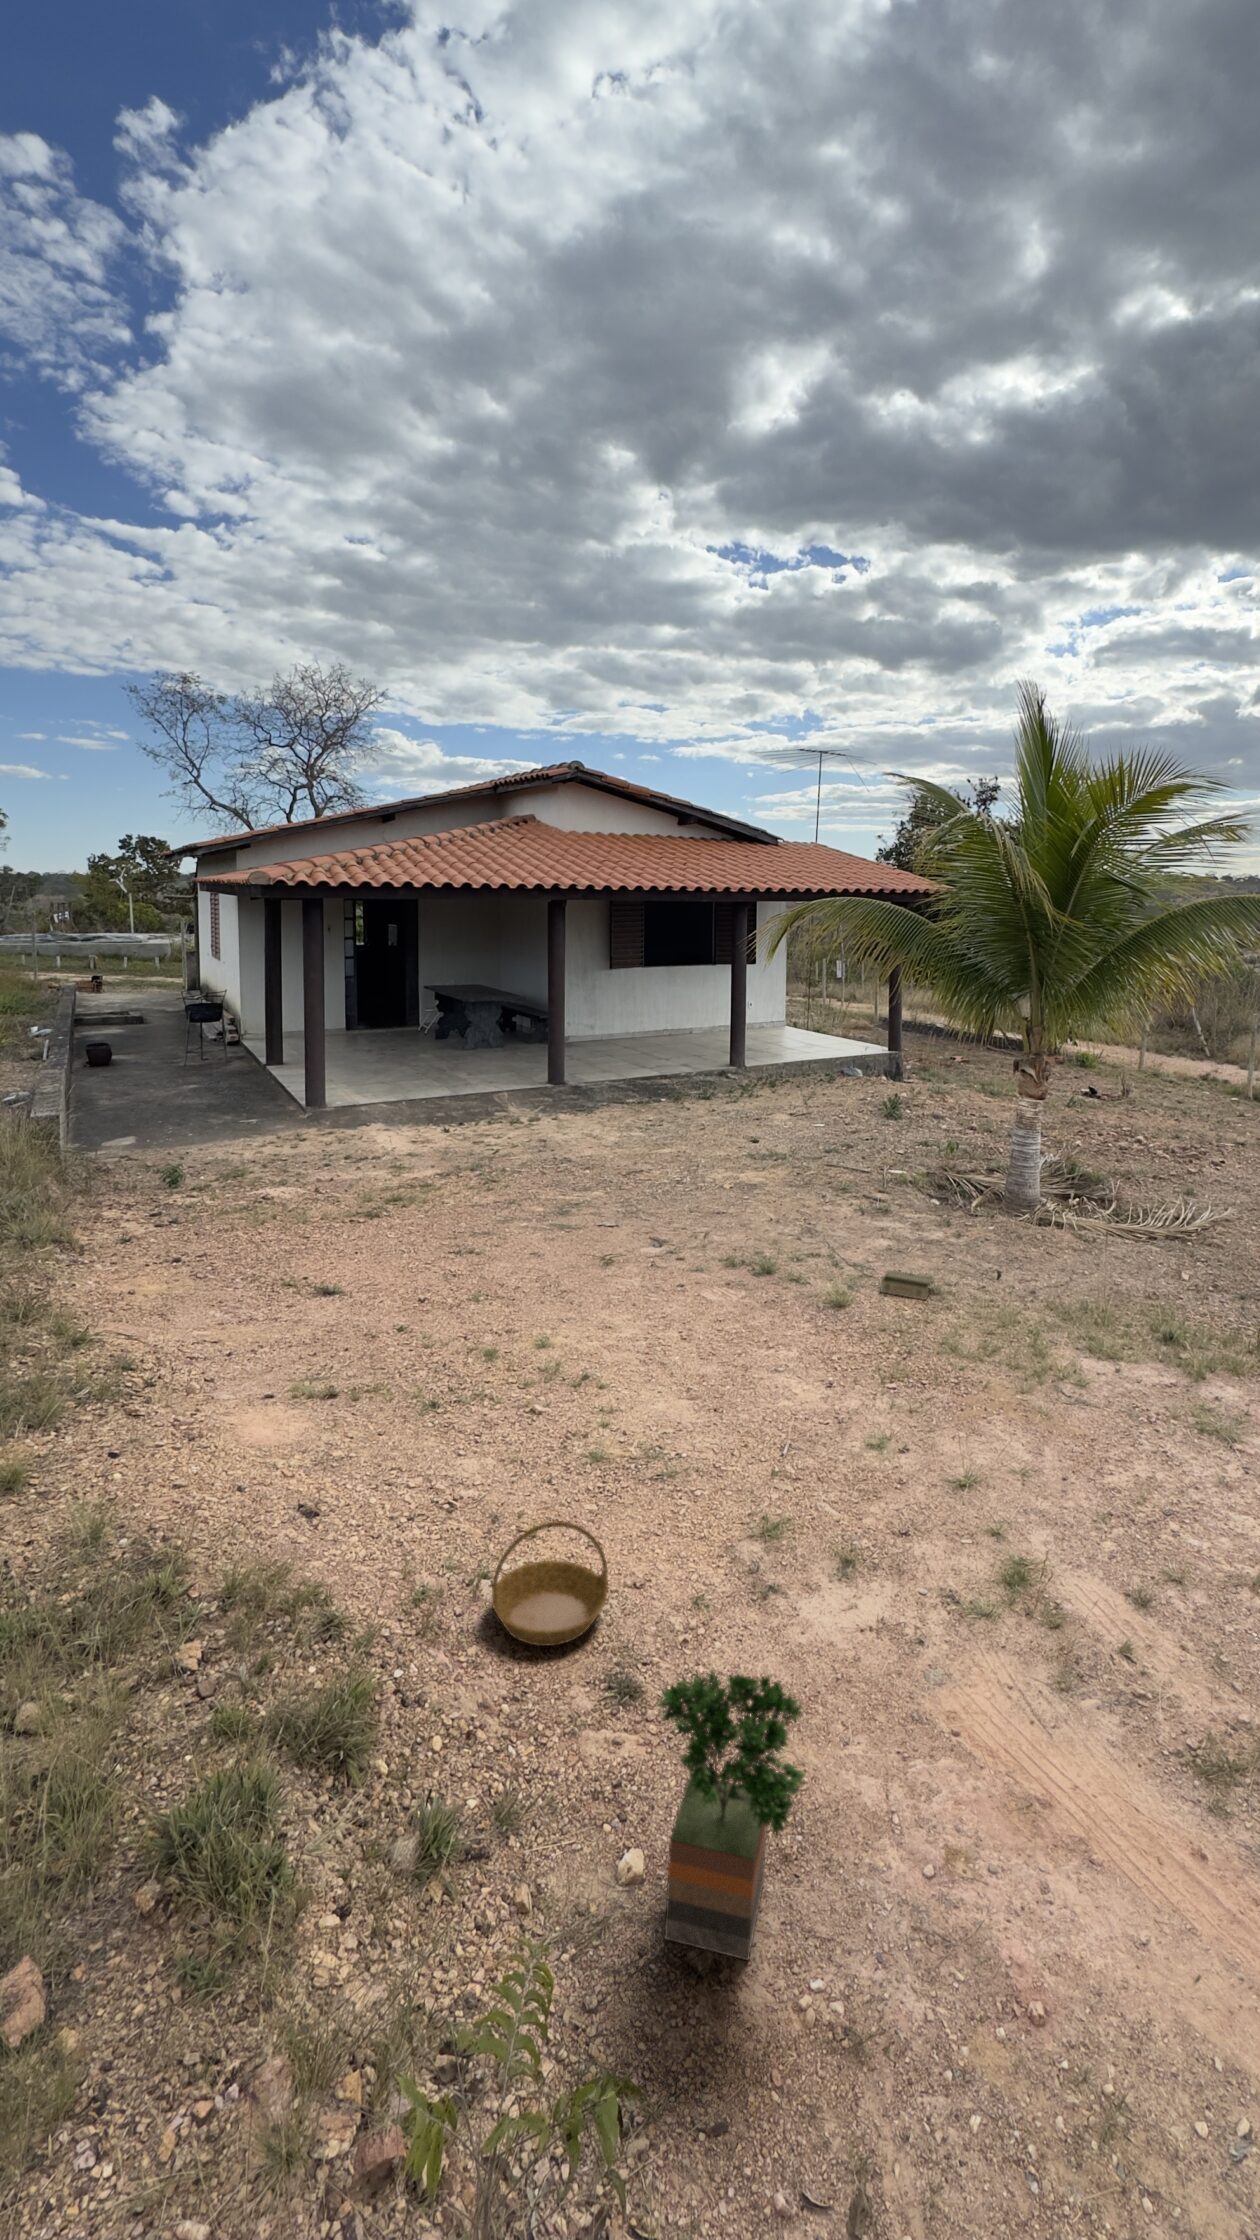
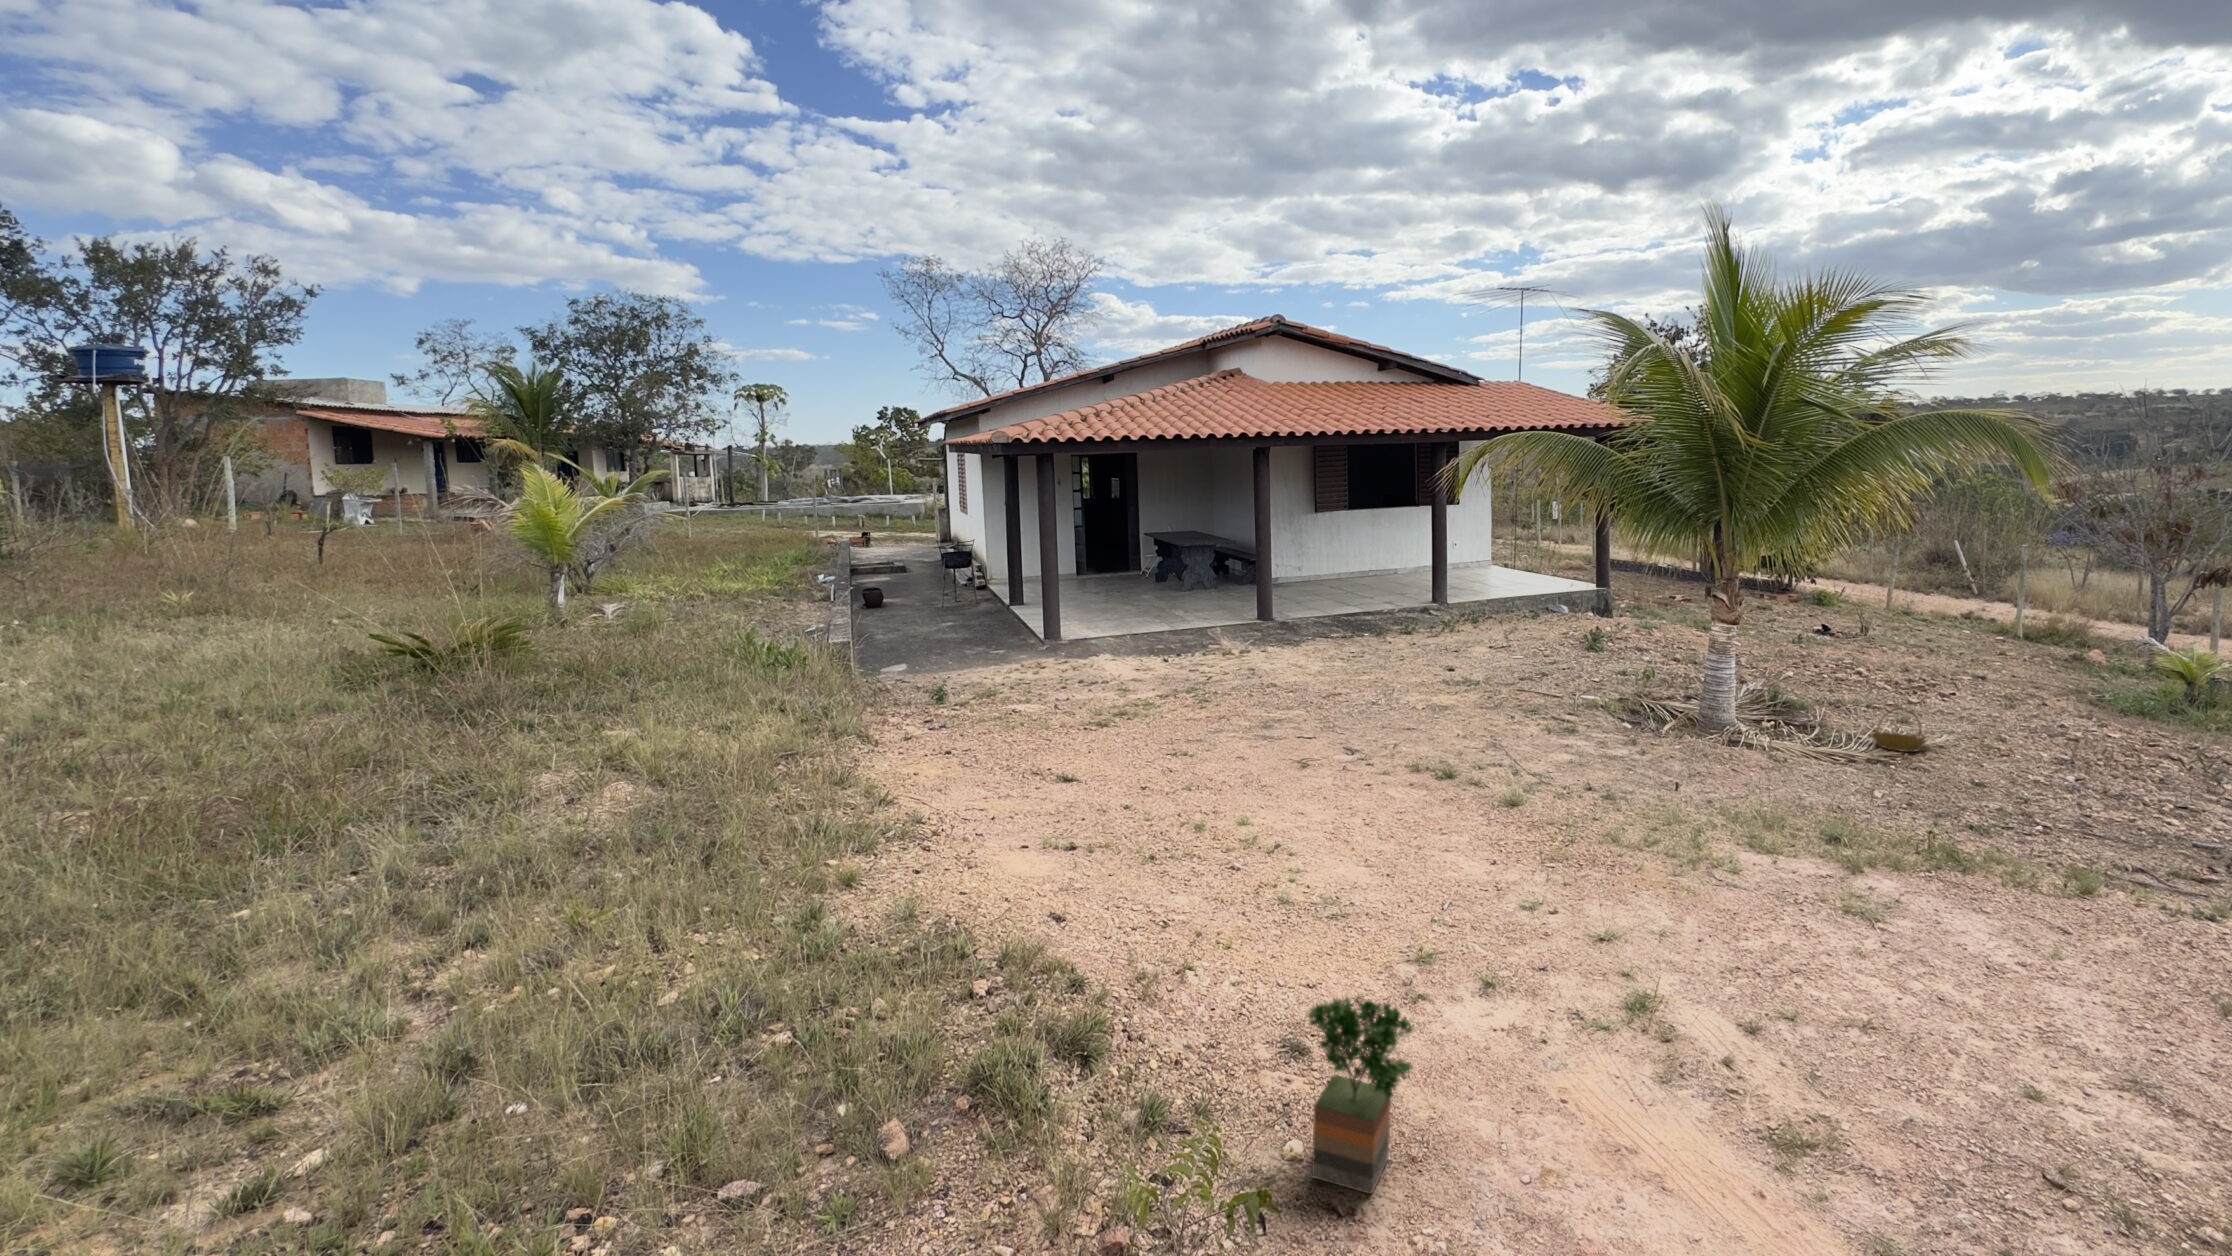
toolbox: present [881,1270,932,1300] -> none [1557,777,1608,804]
basket: present [492,1521,608,1646] -> present [1872,708,1926,752]

